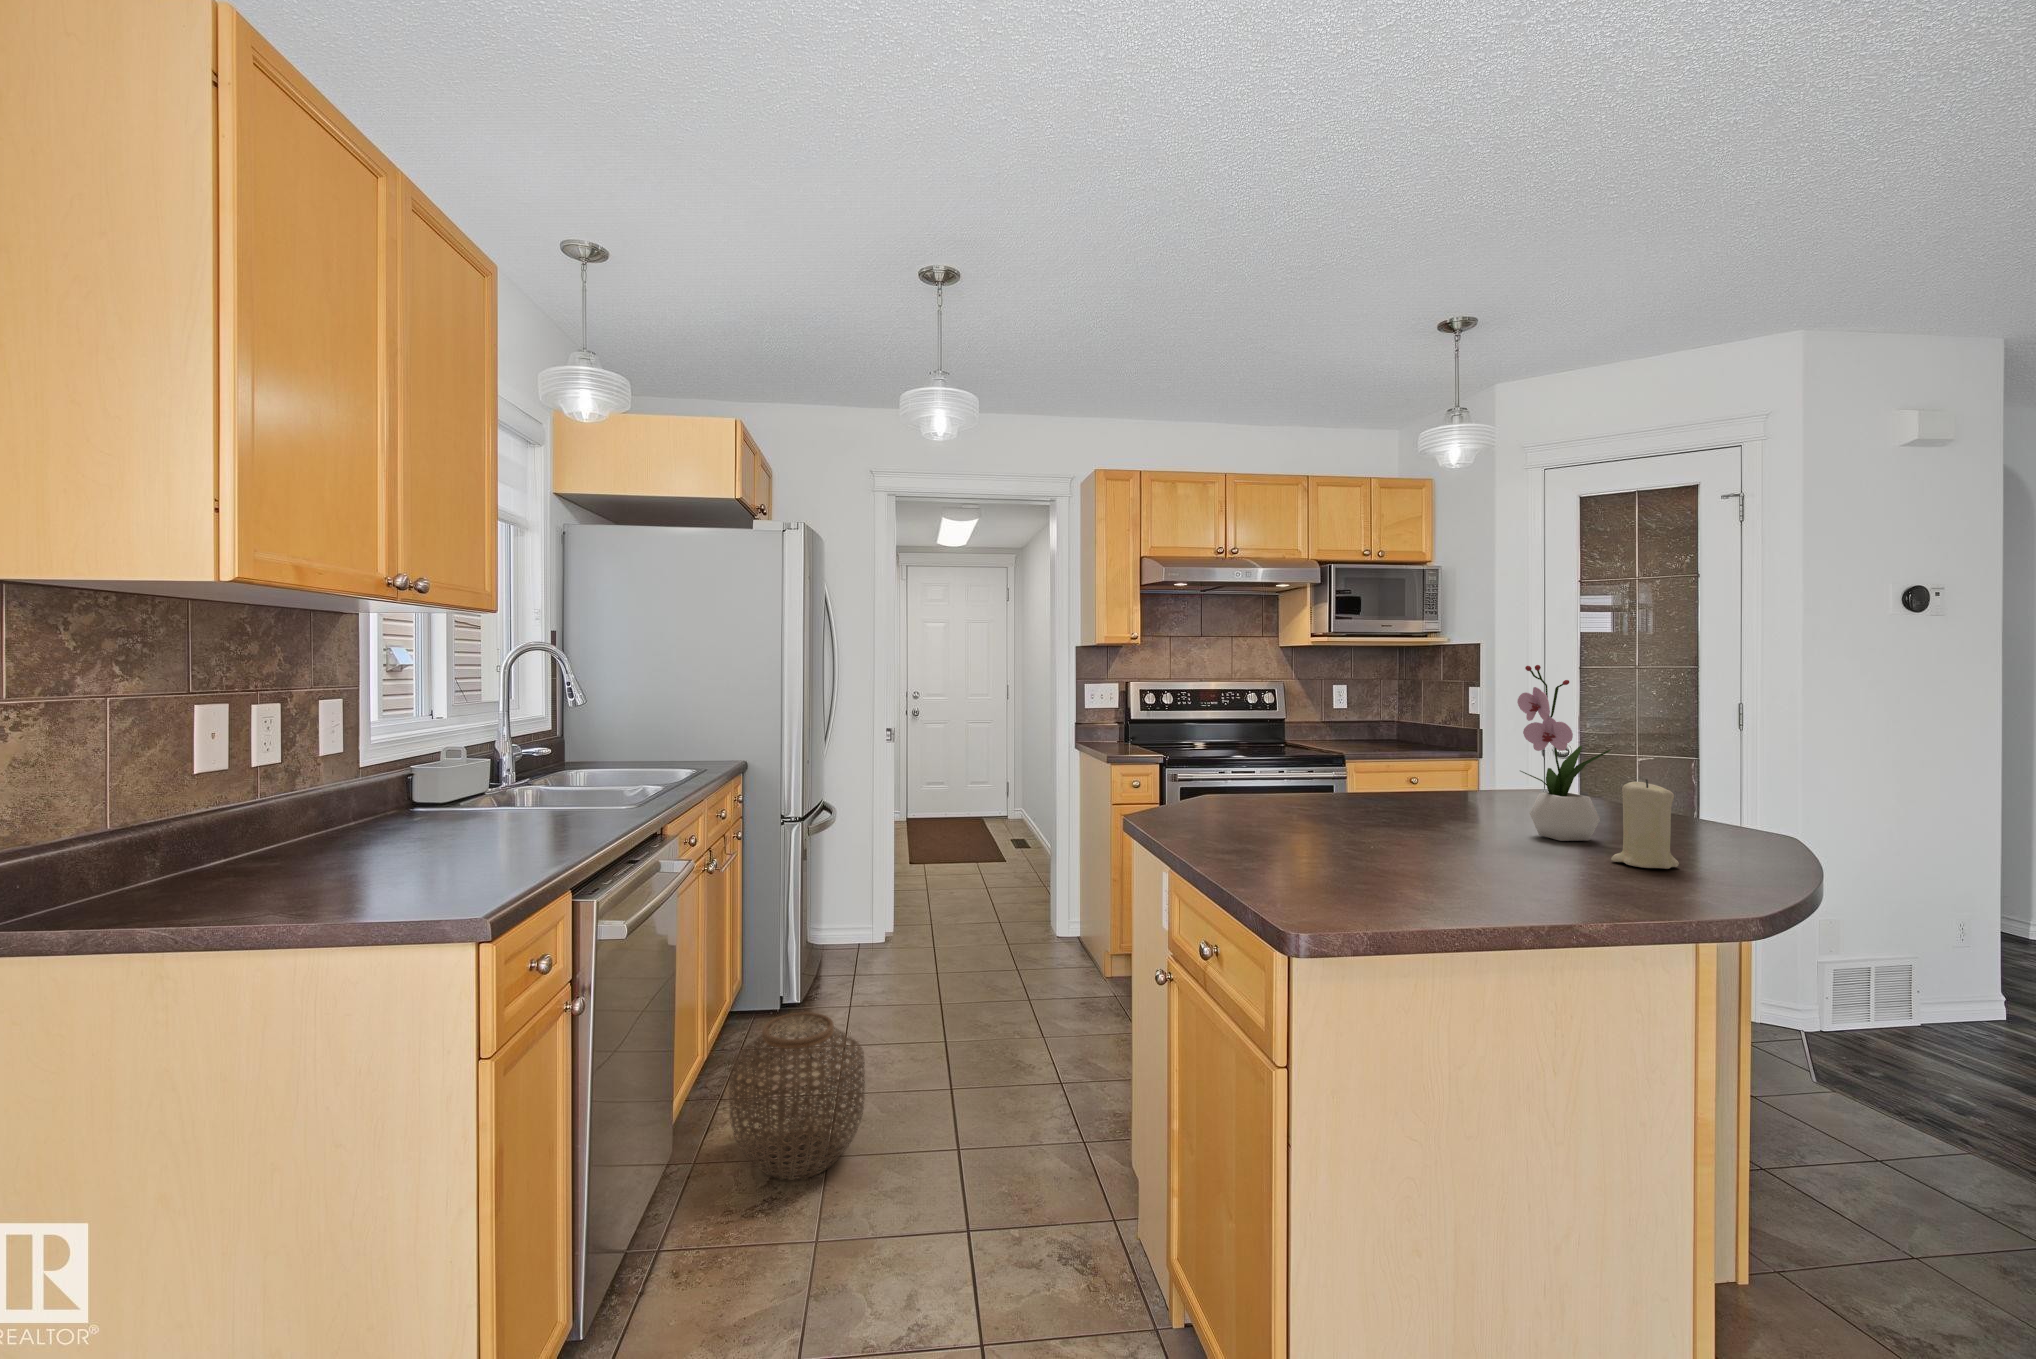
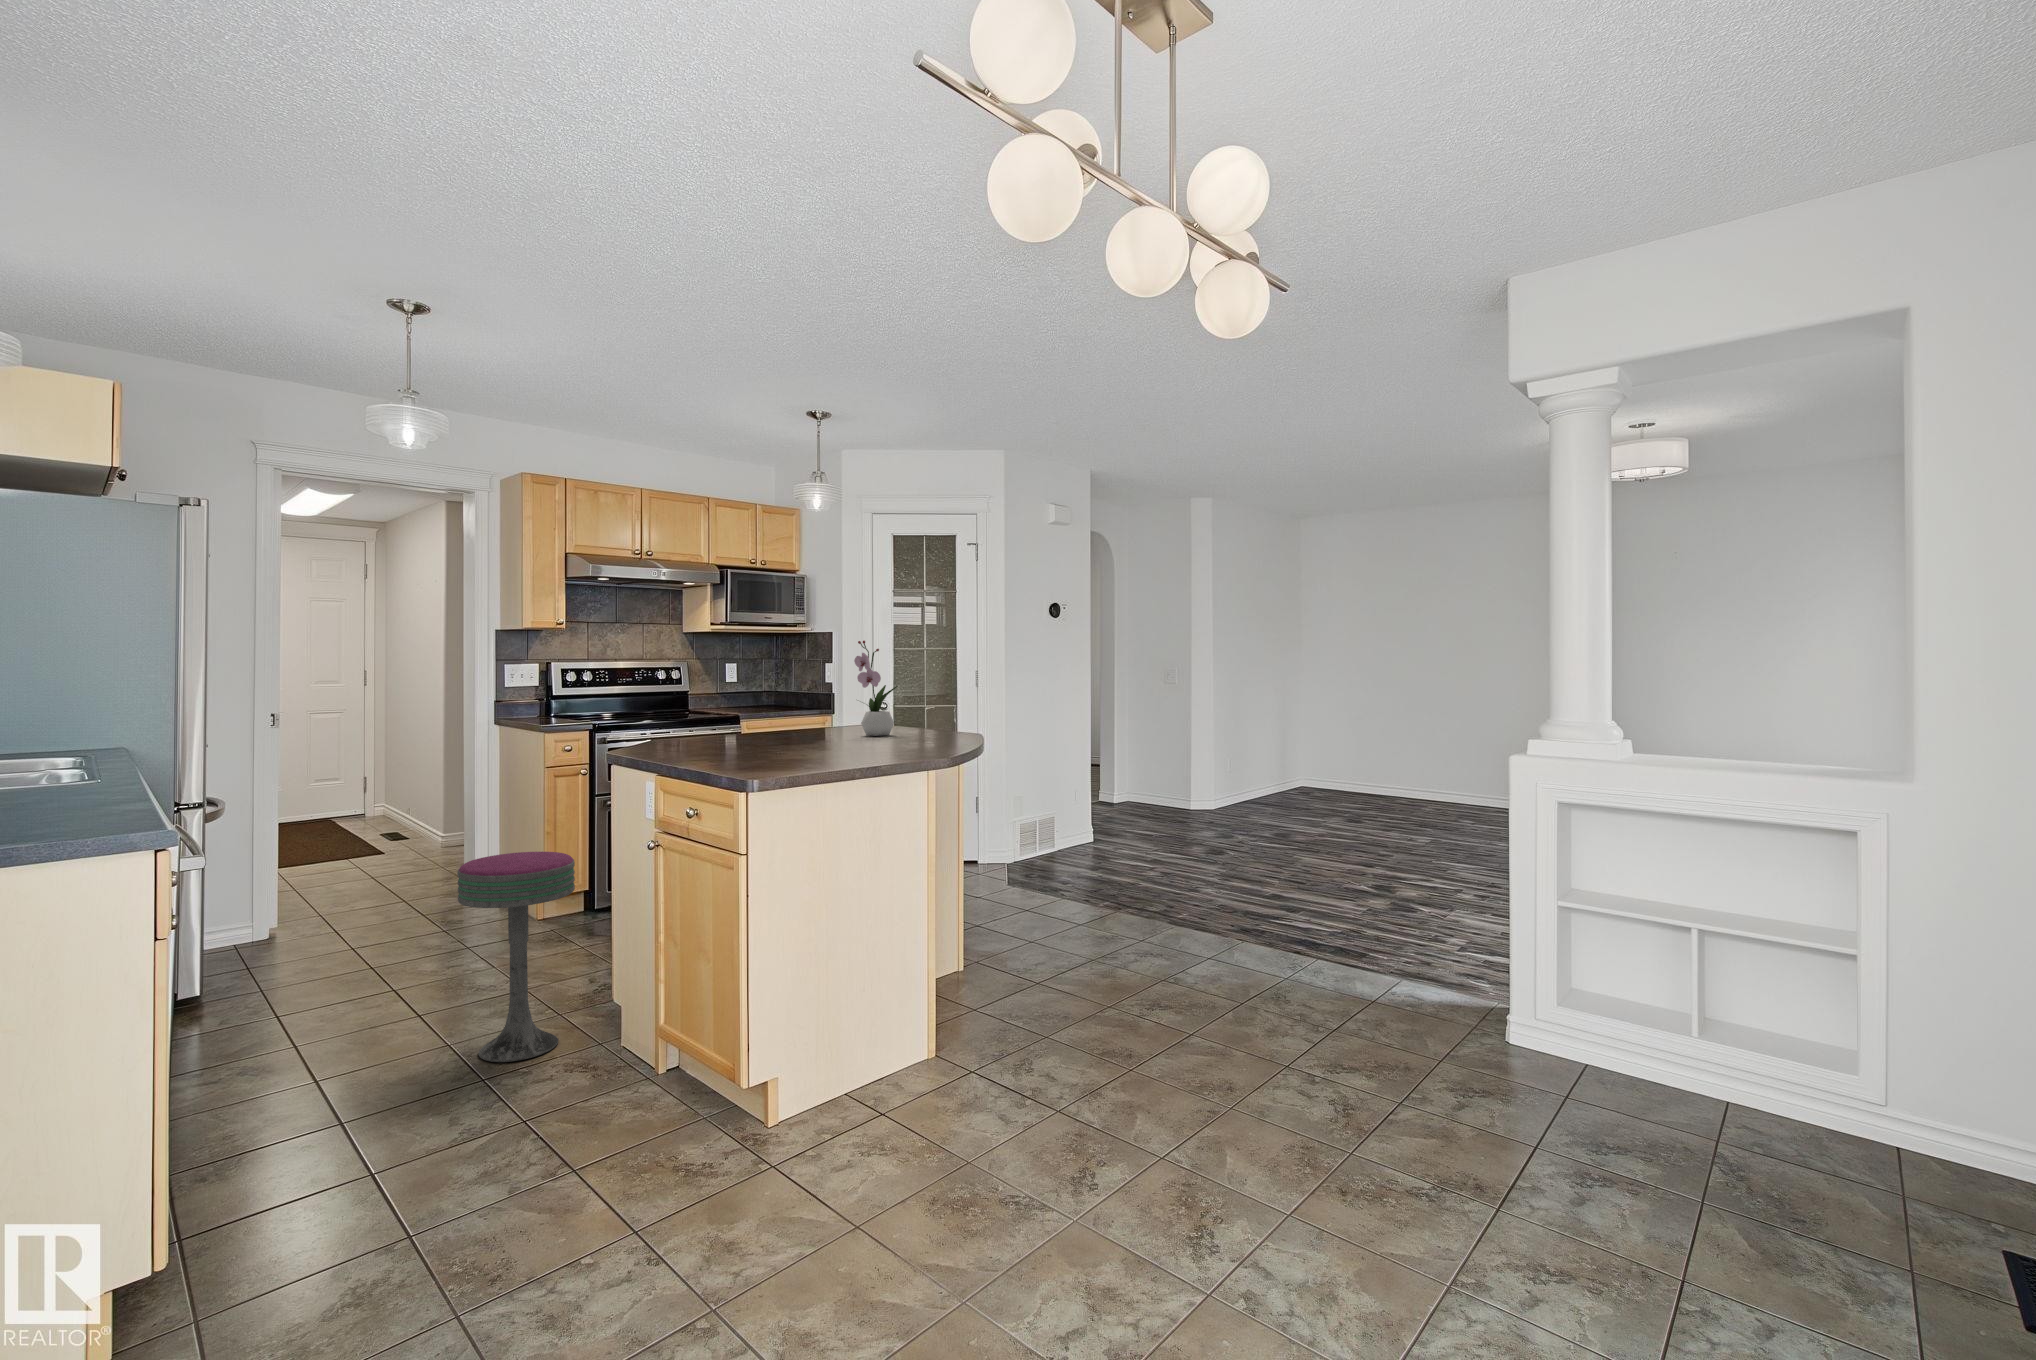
candle: present [1611,779,1679,869] -> none [897,697,925,740]
bar stool: none [921,948,1063,1255] -> present [457,852,575,1062]
woven basket: present [729,1012,865,1179] -> none [239,940,381,1077]

